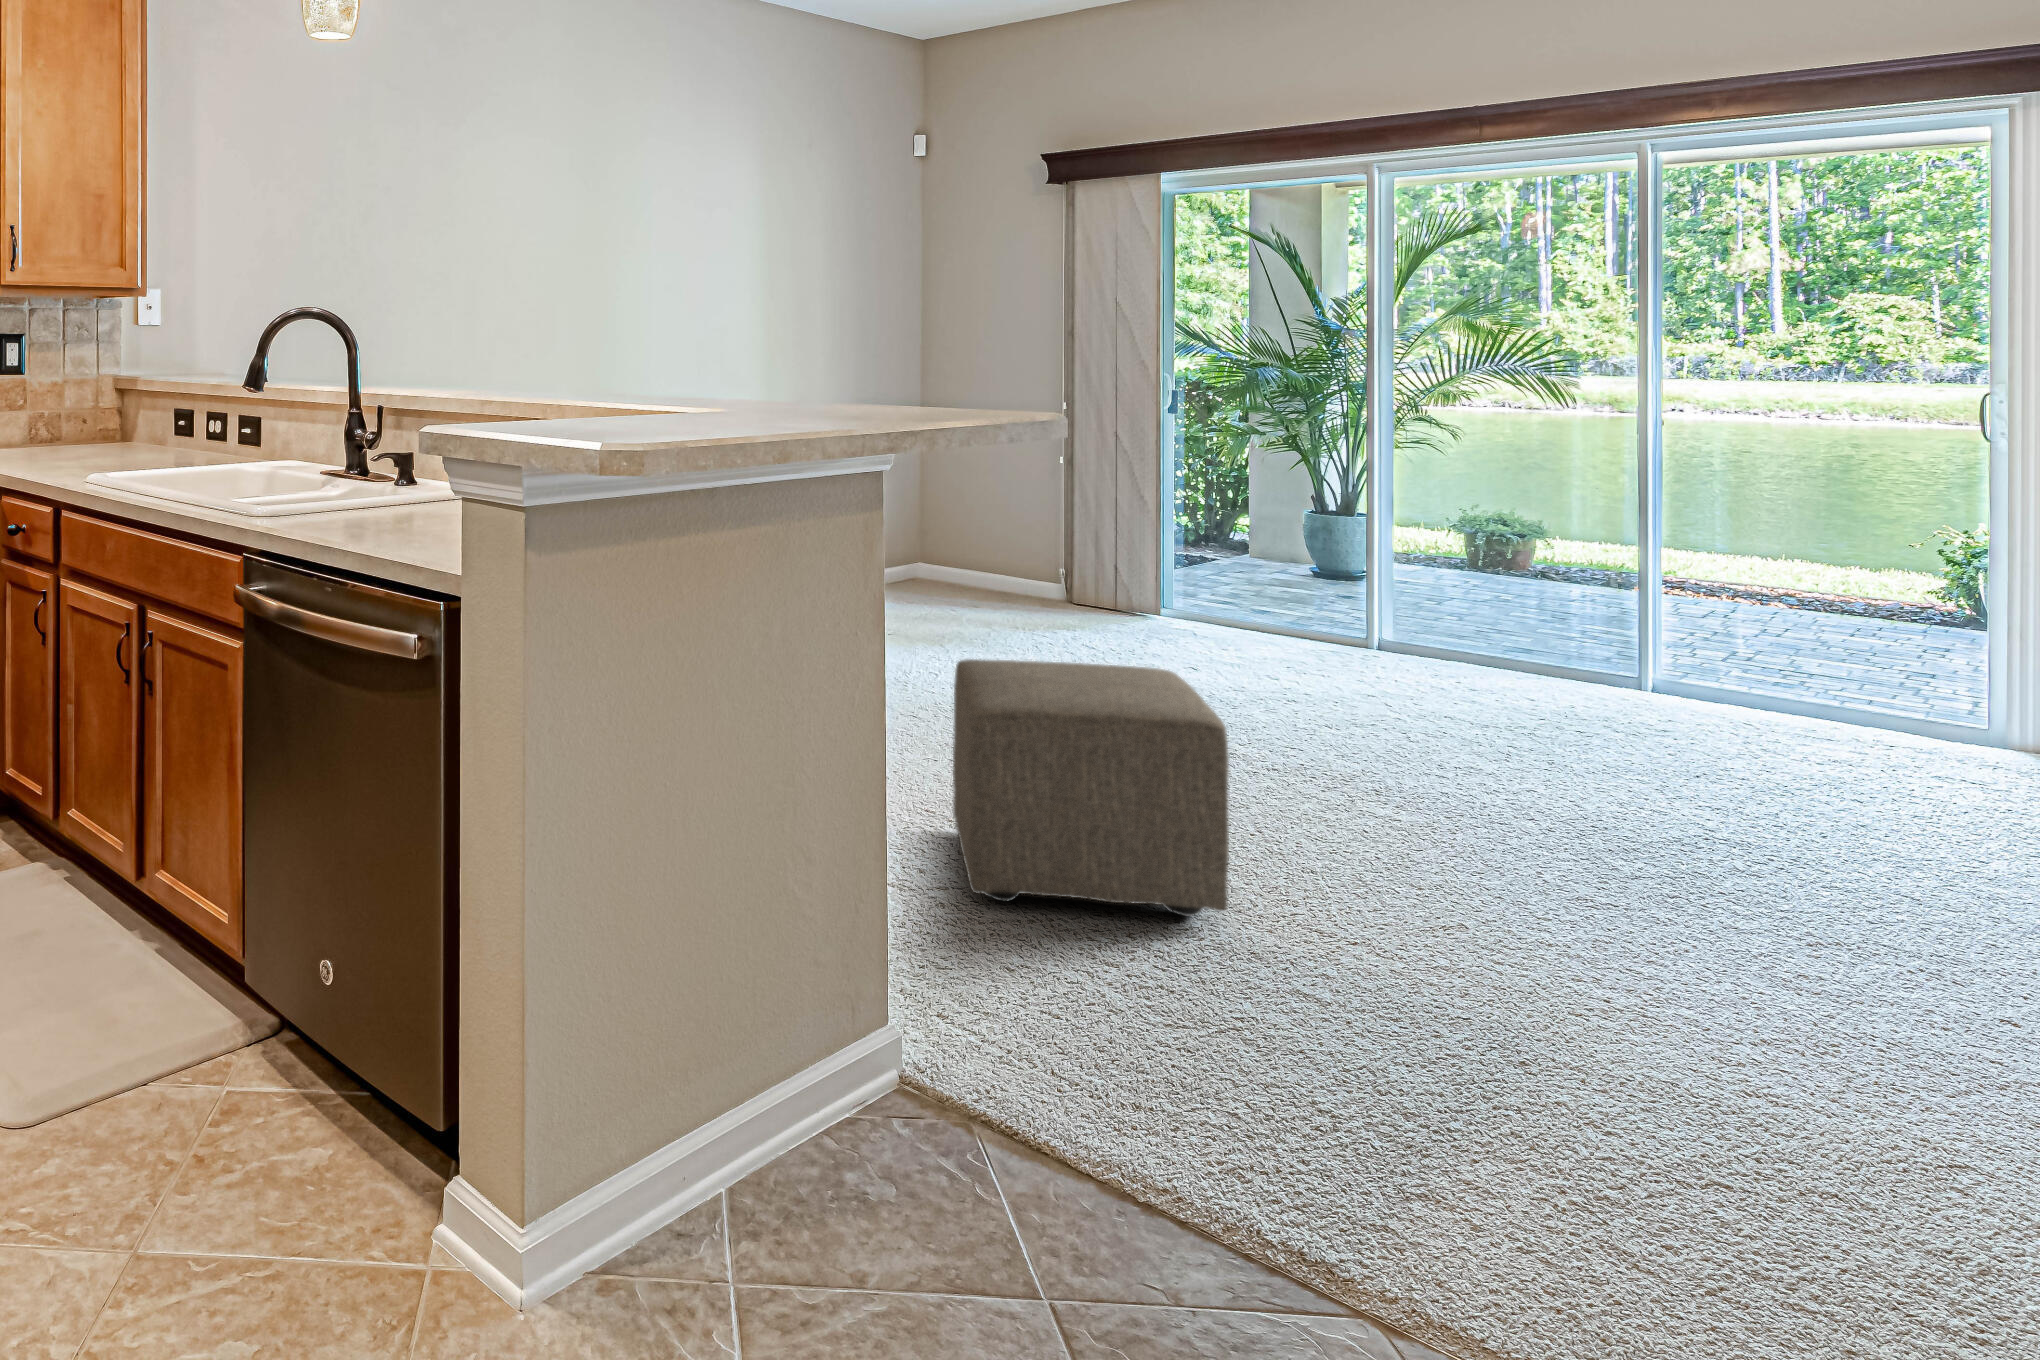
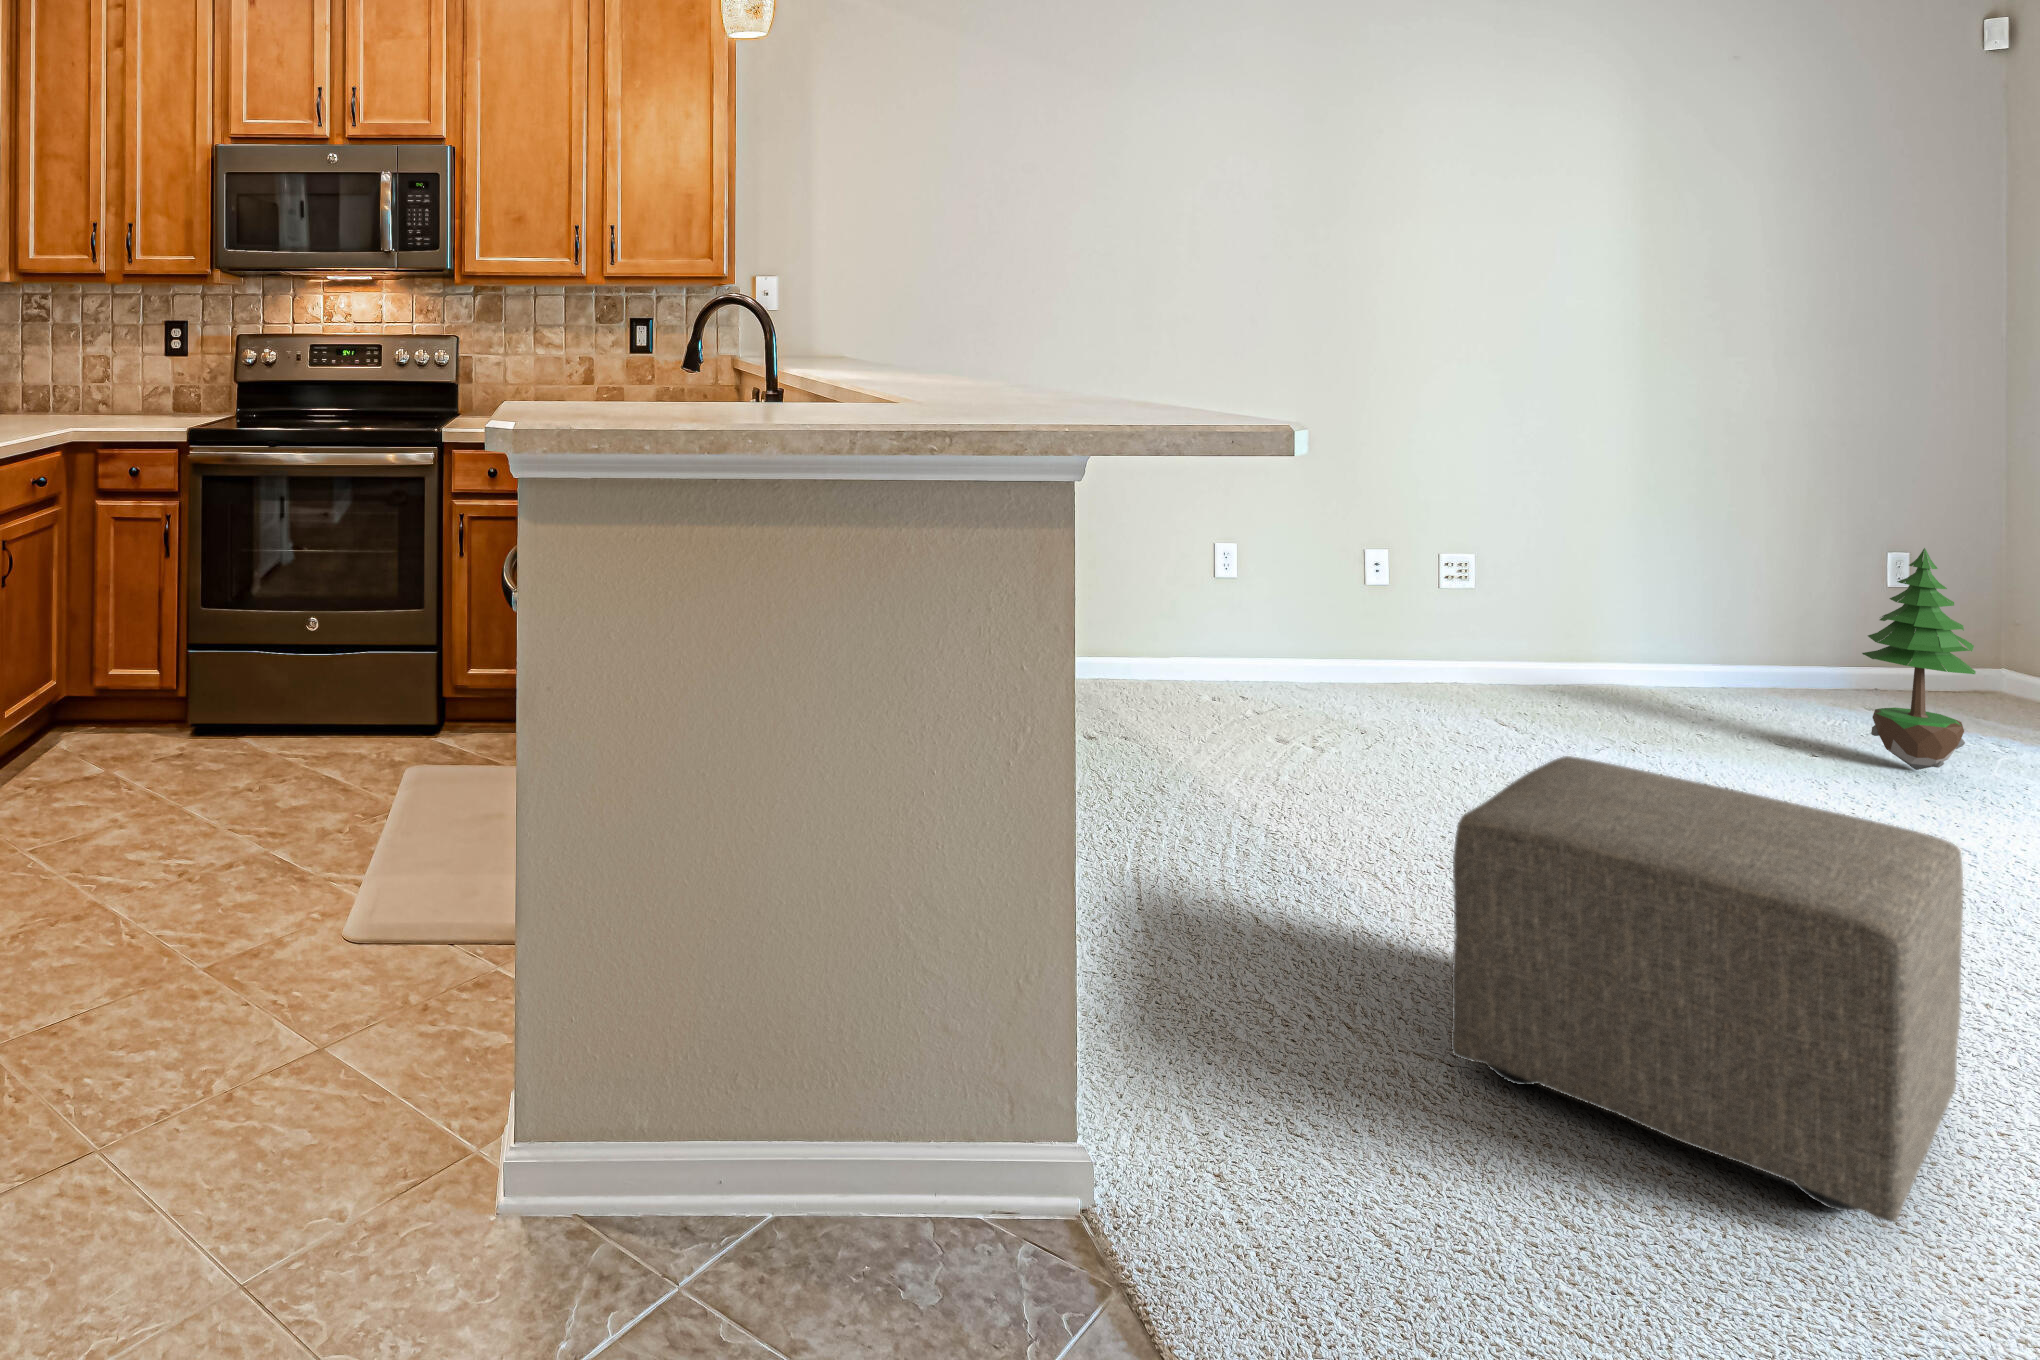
potted tree: none [941,498,998,652] -> present [1862,548,1976,770]

